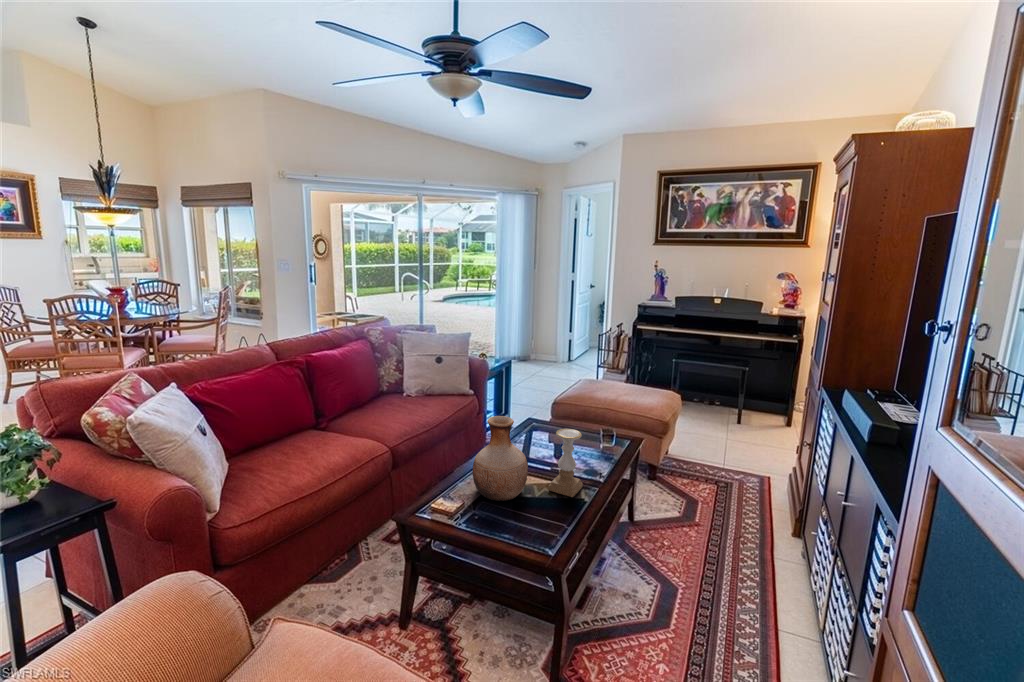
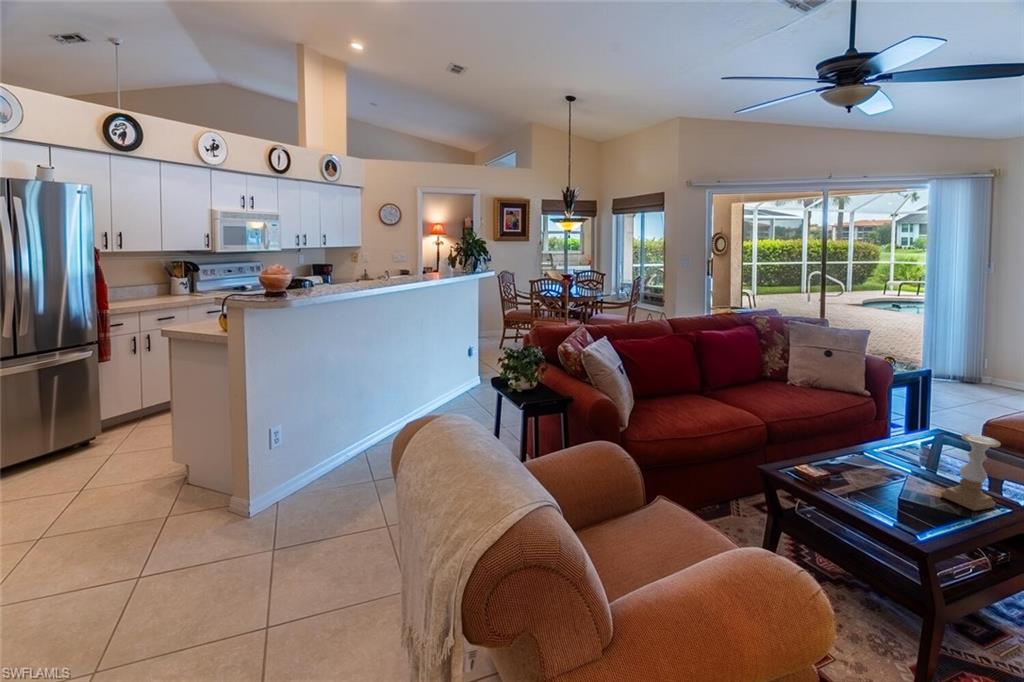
vase: present [473,416,528,501] -> none [845,403,915,490]

